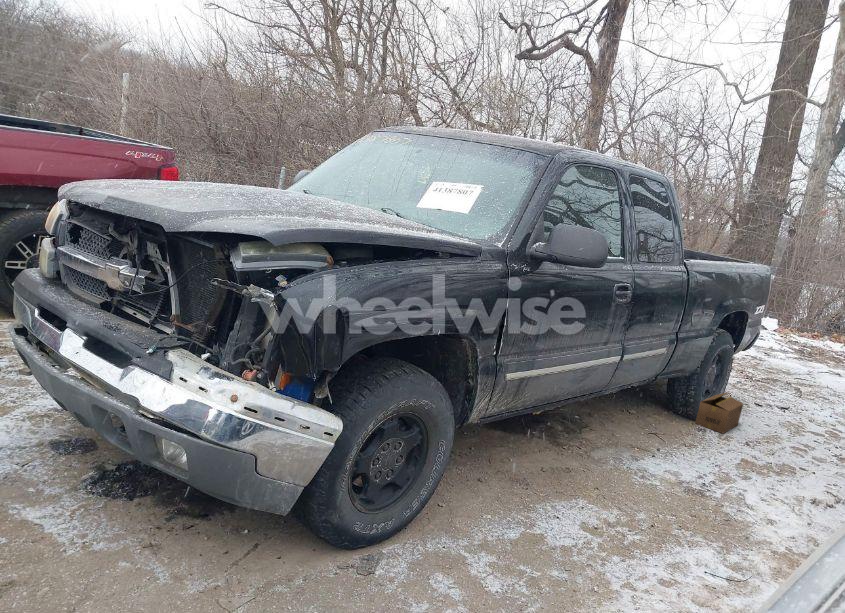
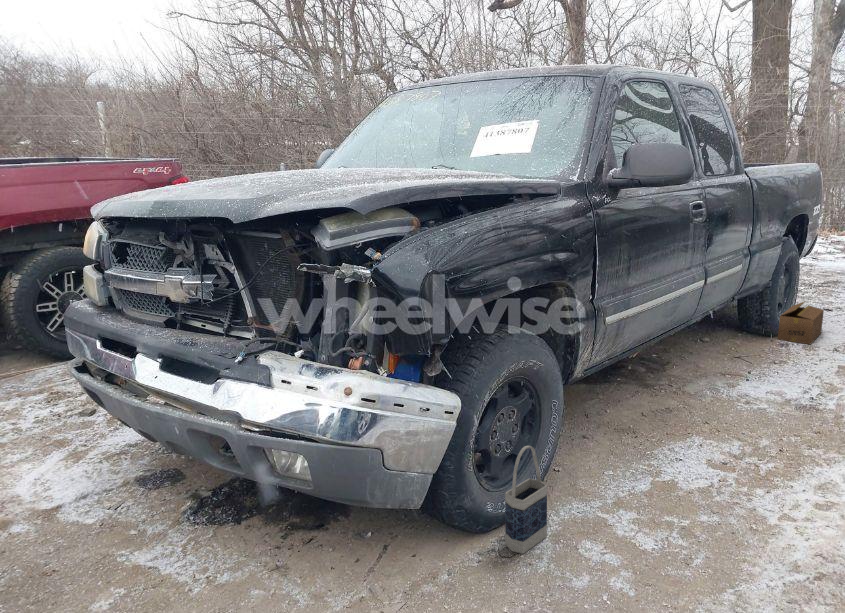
bag: none [366,477,414,575] -> present [505,446,547,554]

